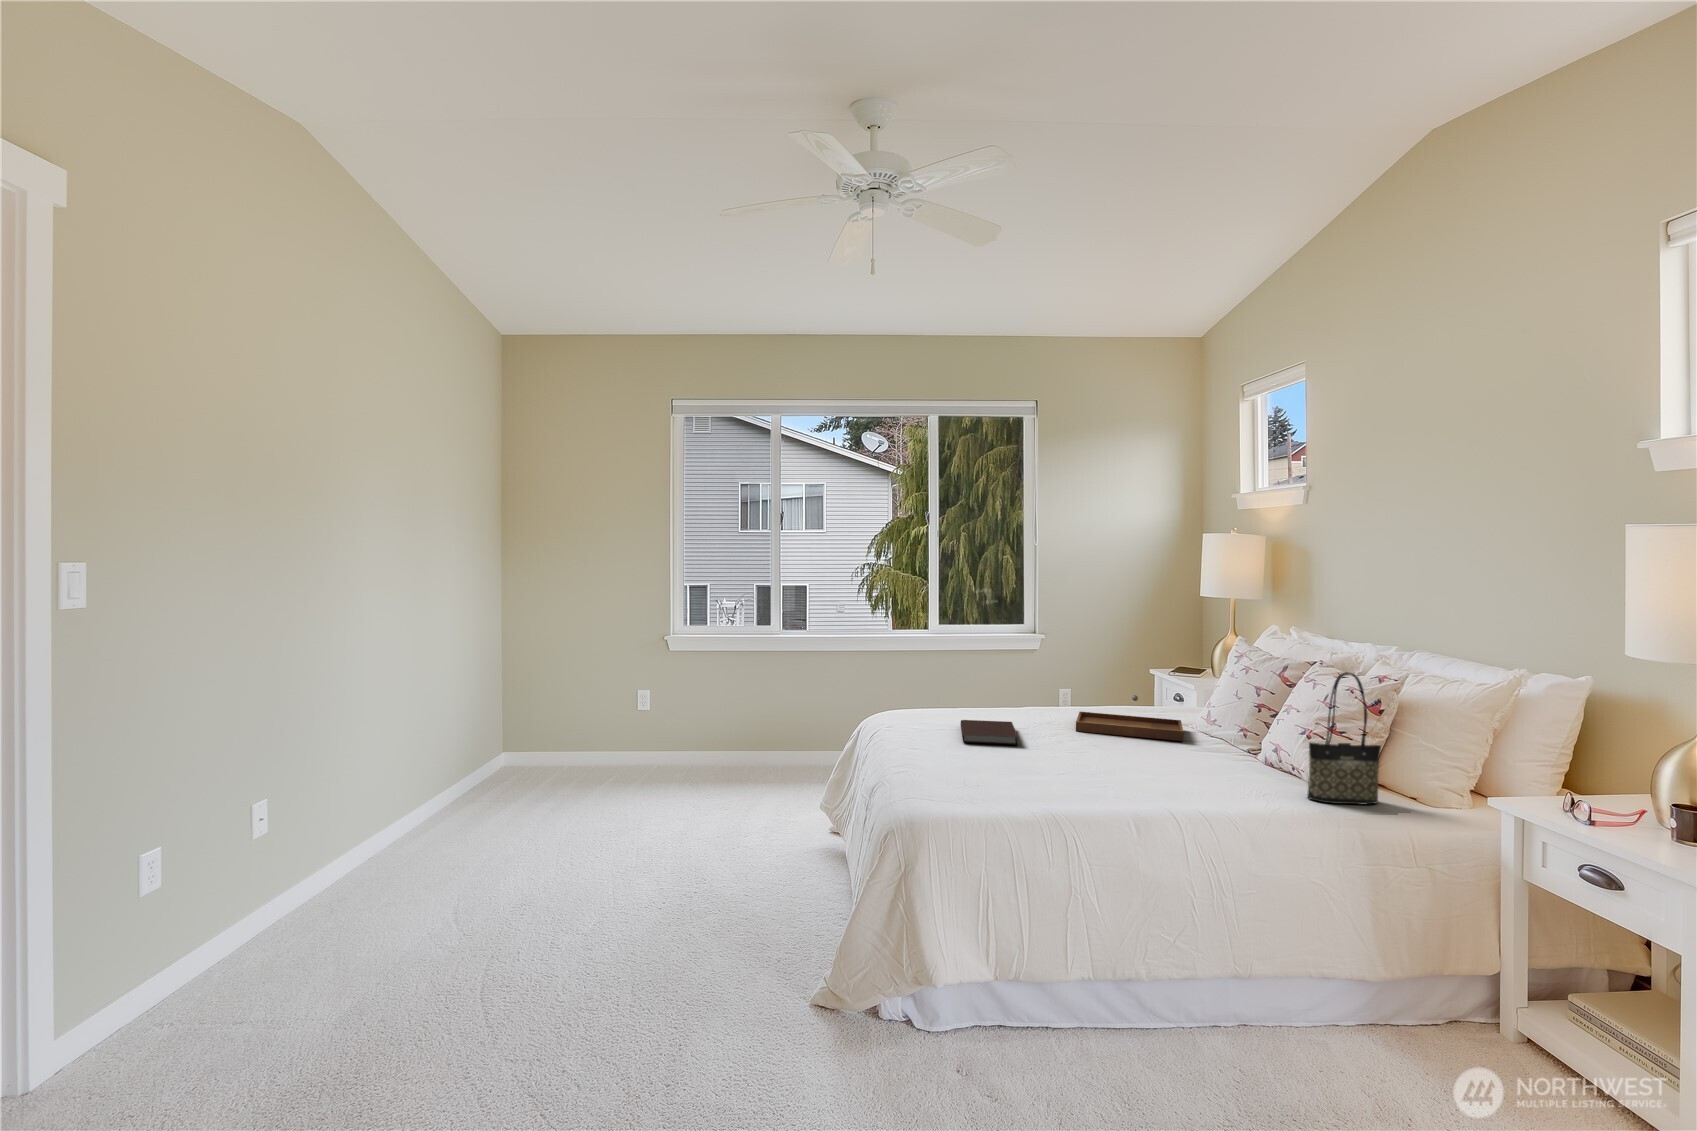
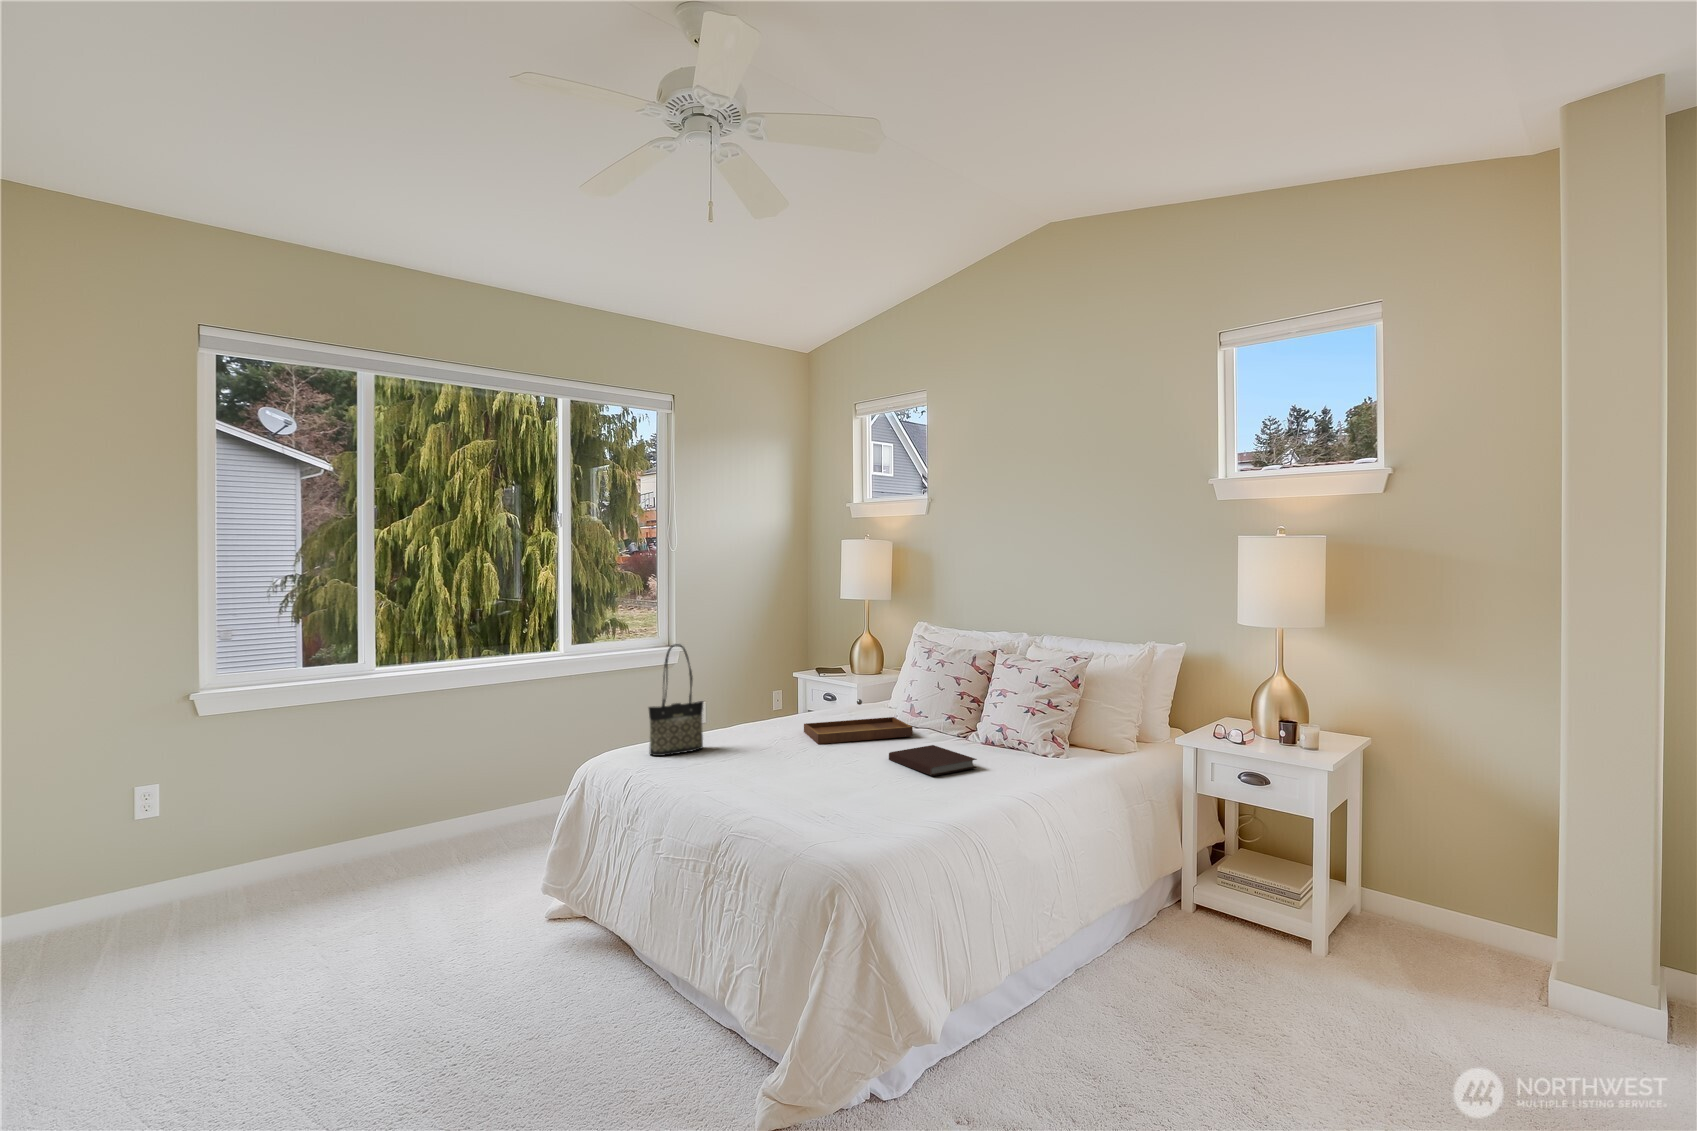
tote bag: present [1307,672,1381,804] -> present [649,644,703,756]
notebook: present [960,720,1018,745] -> present [889,745,977,776]

